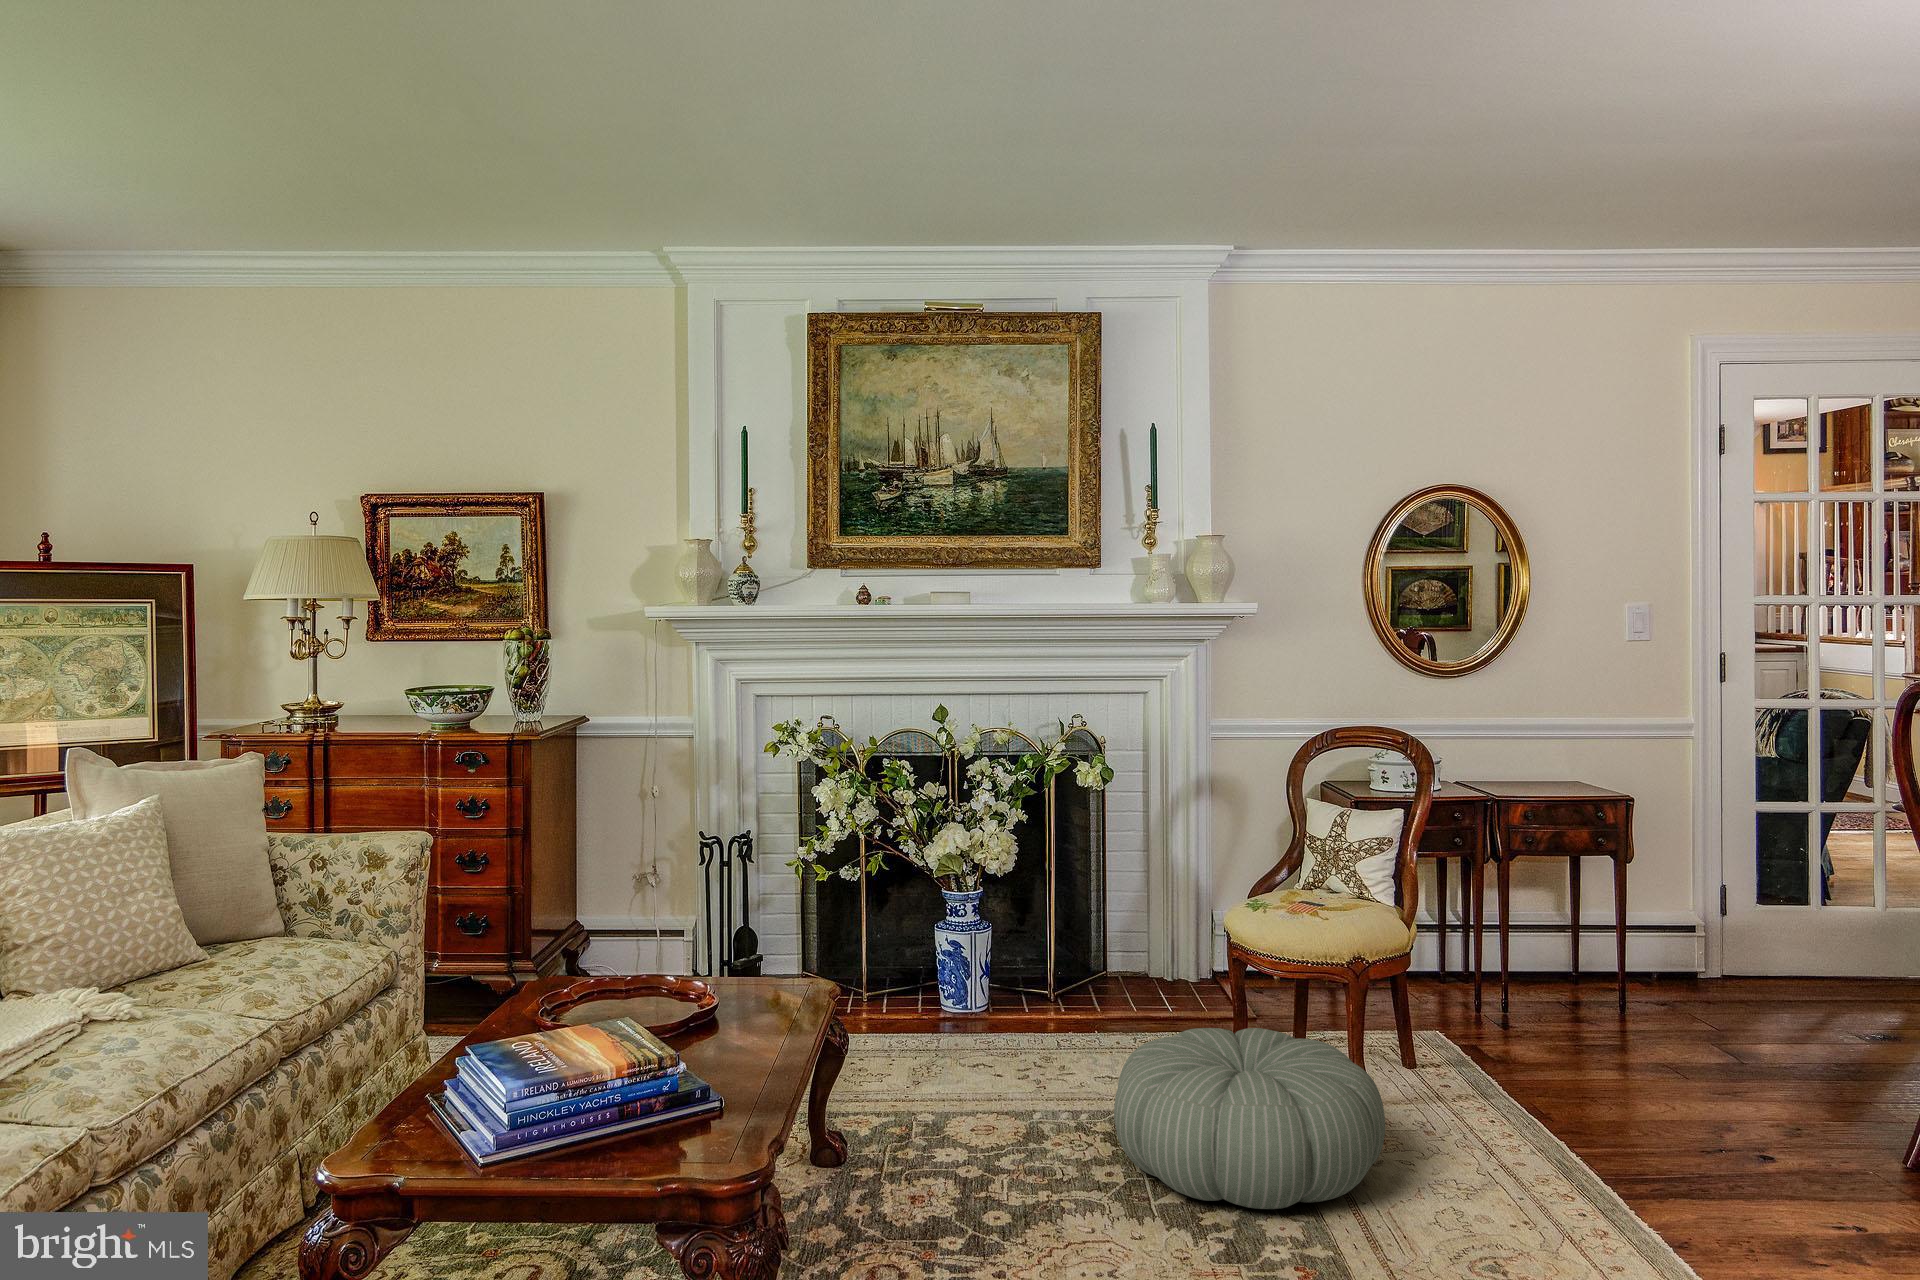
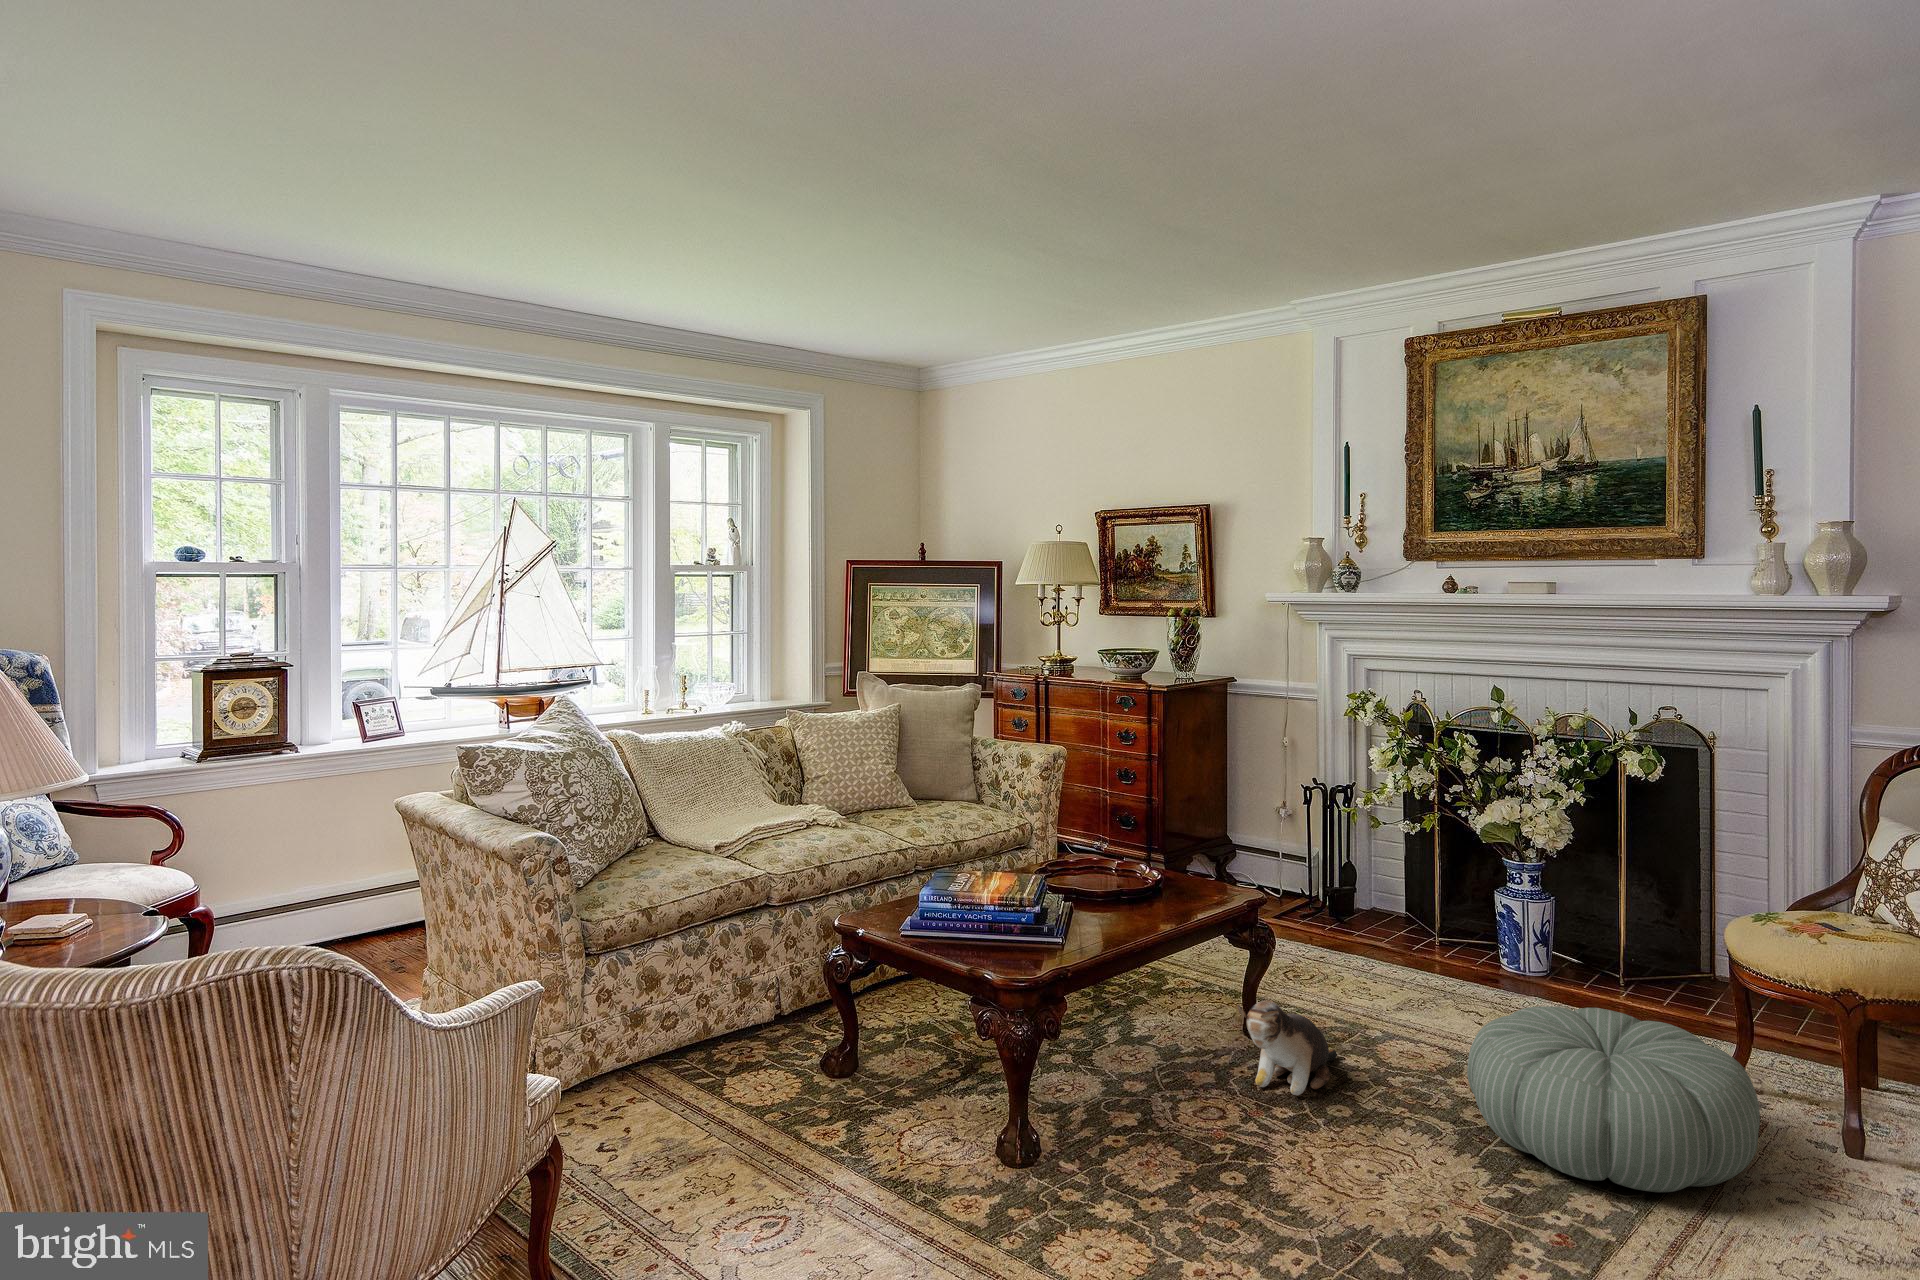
plush toy: none [898,1111,972,1227] -> present [1237,1000,1337,1095]

